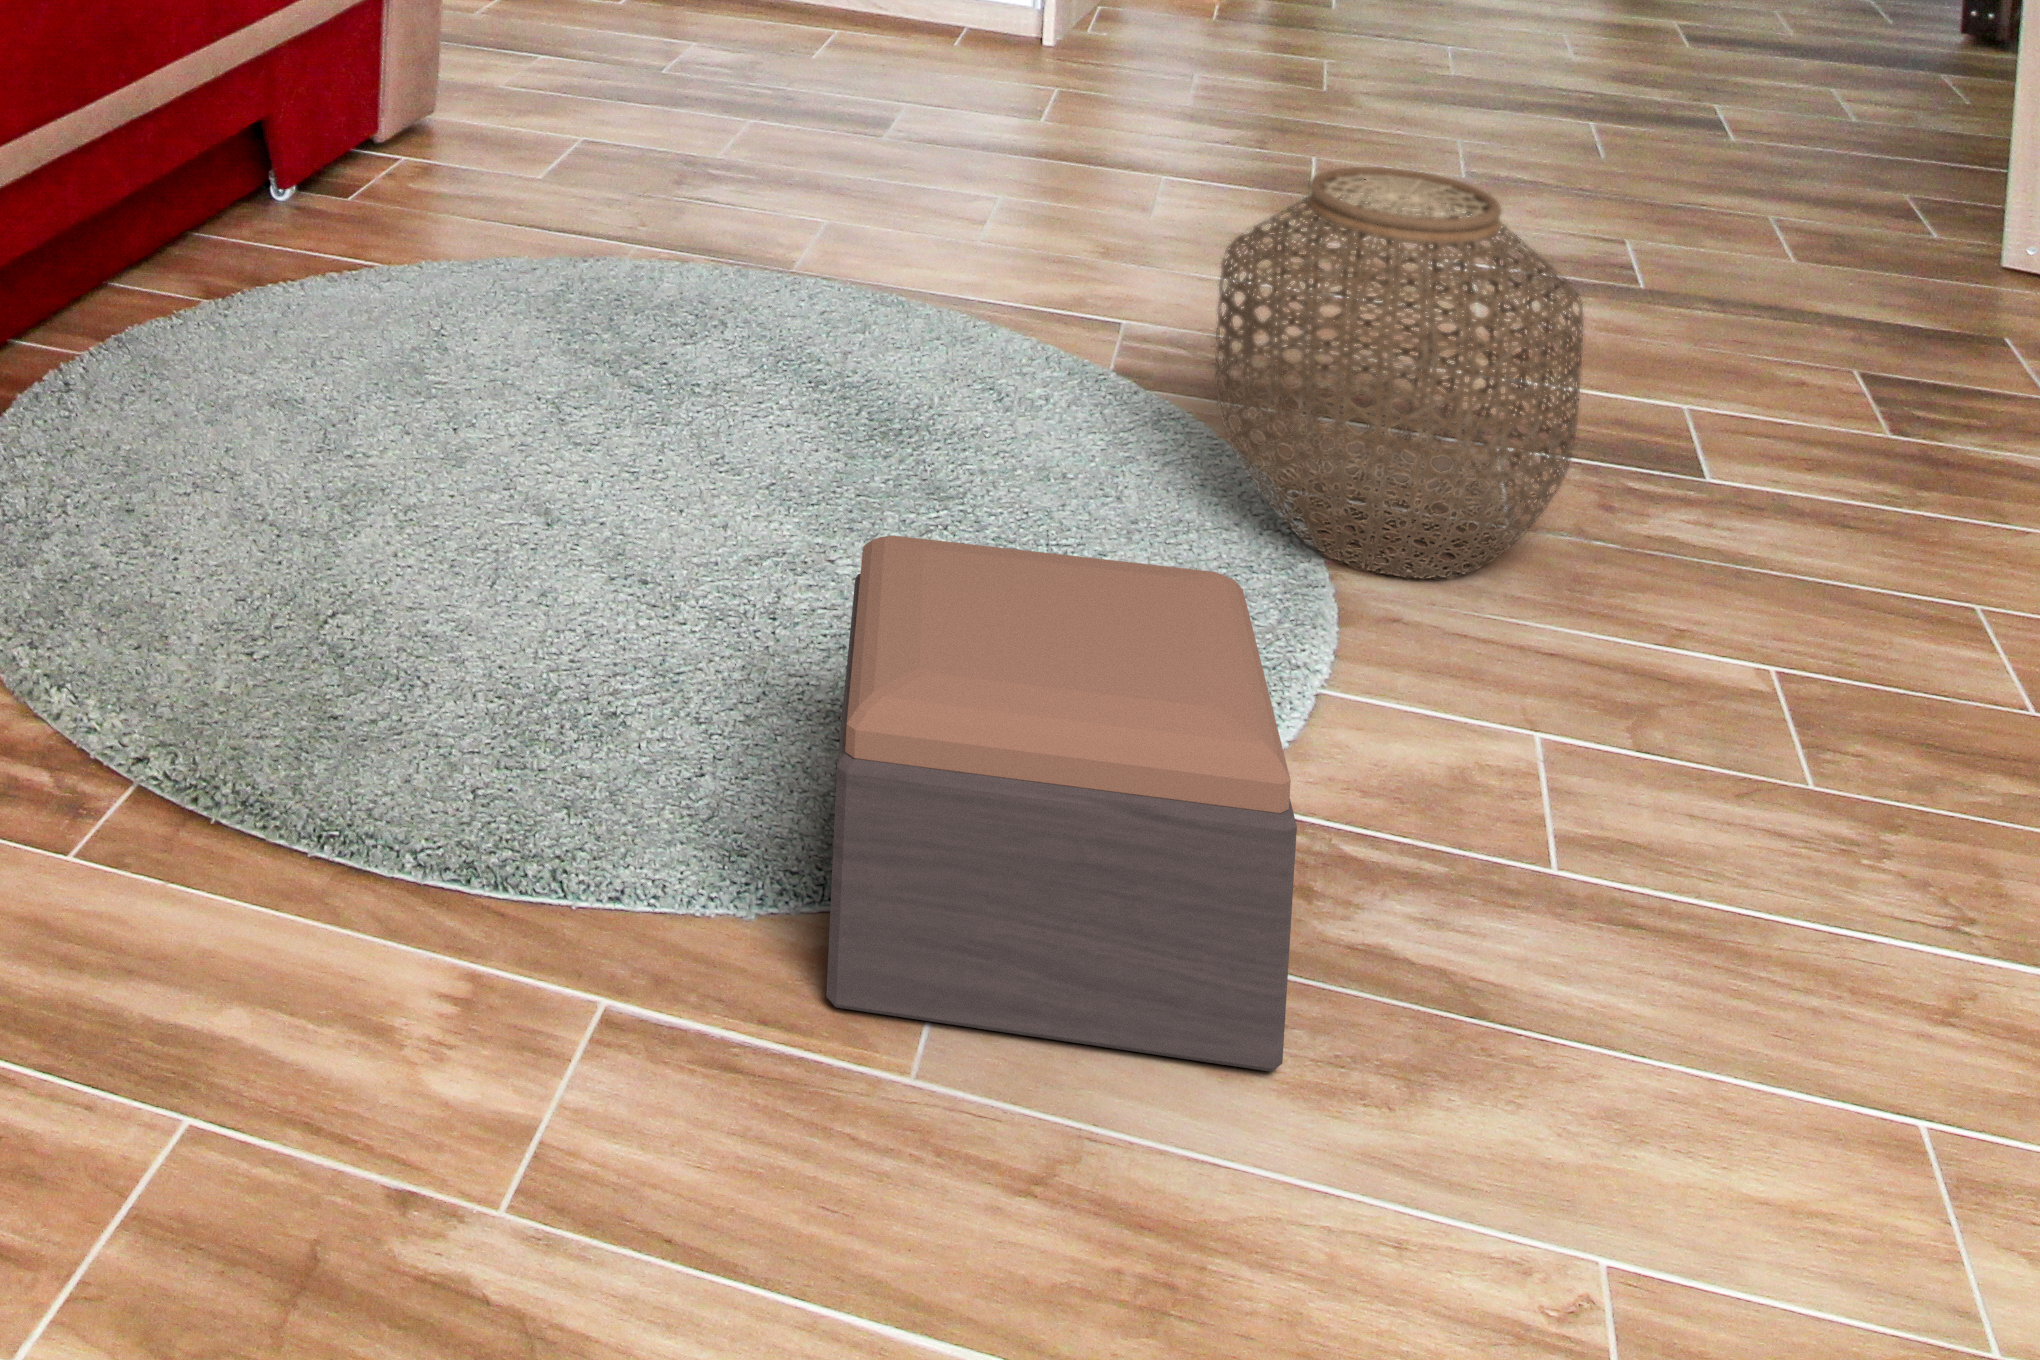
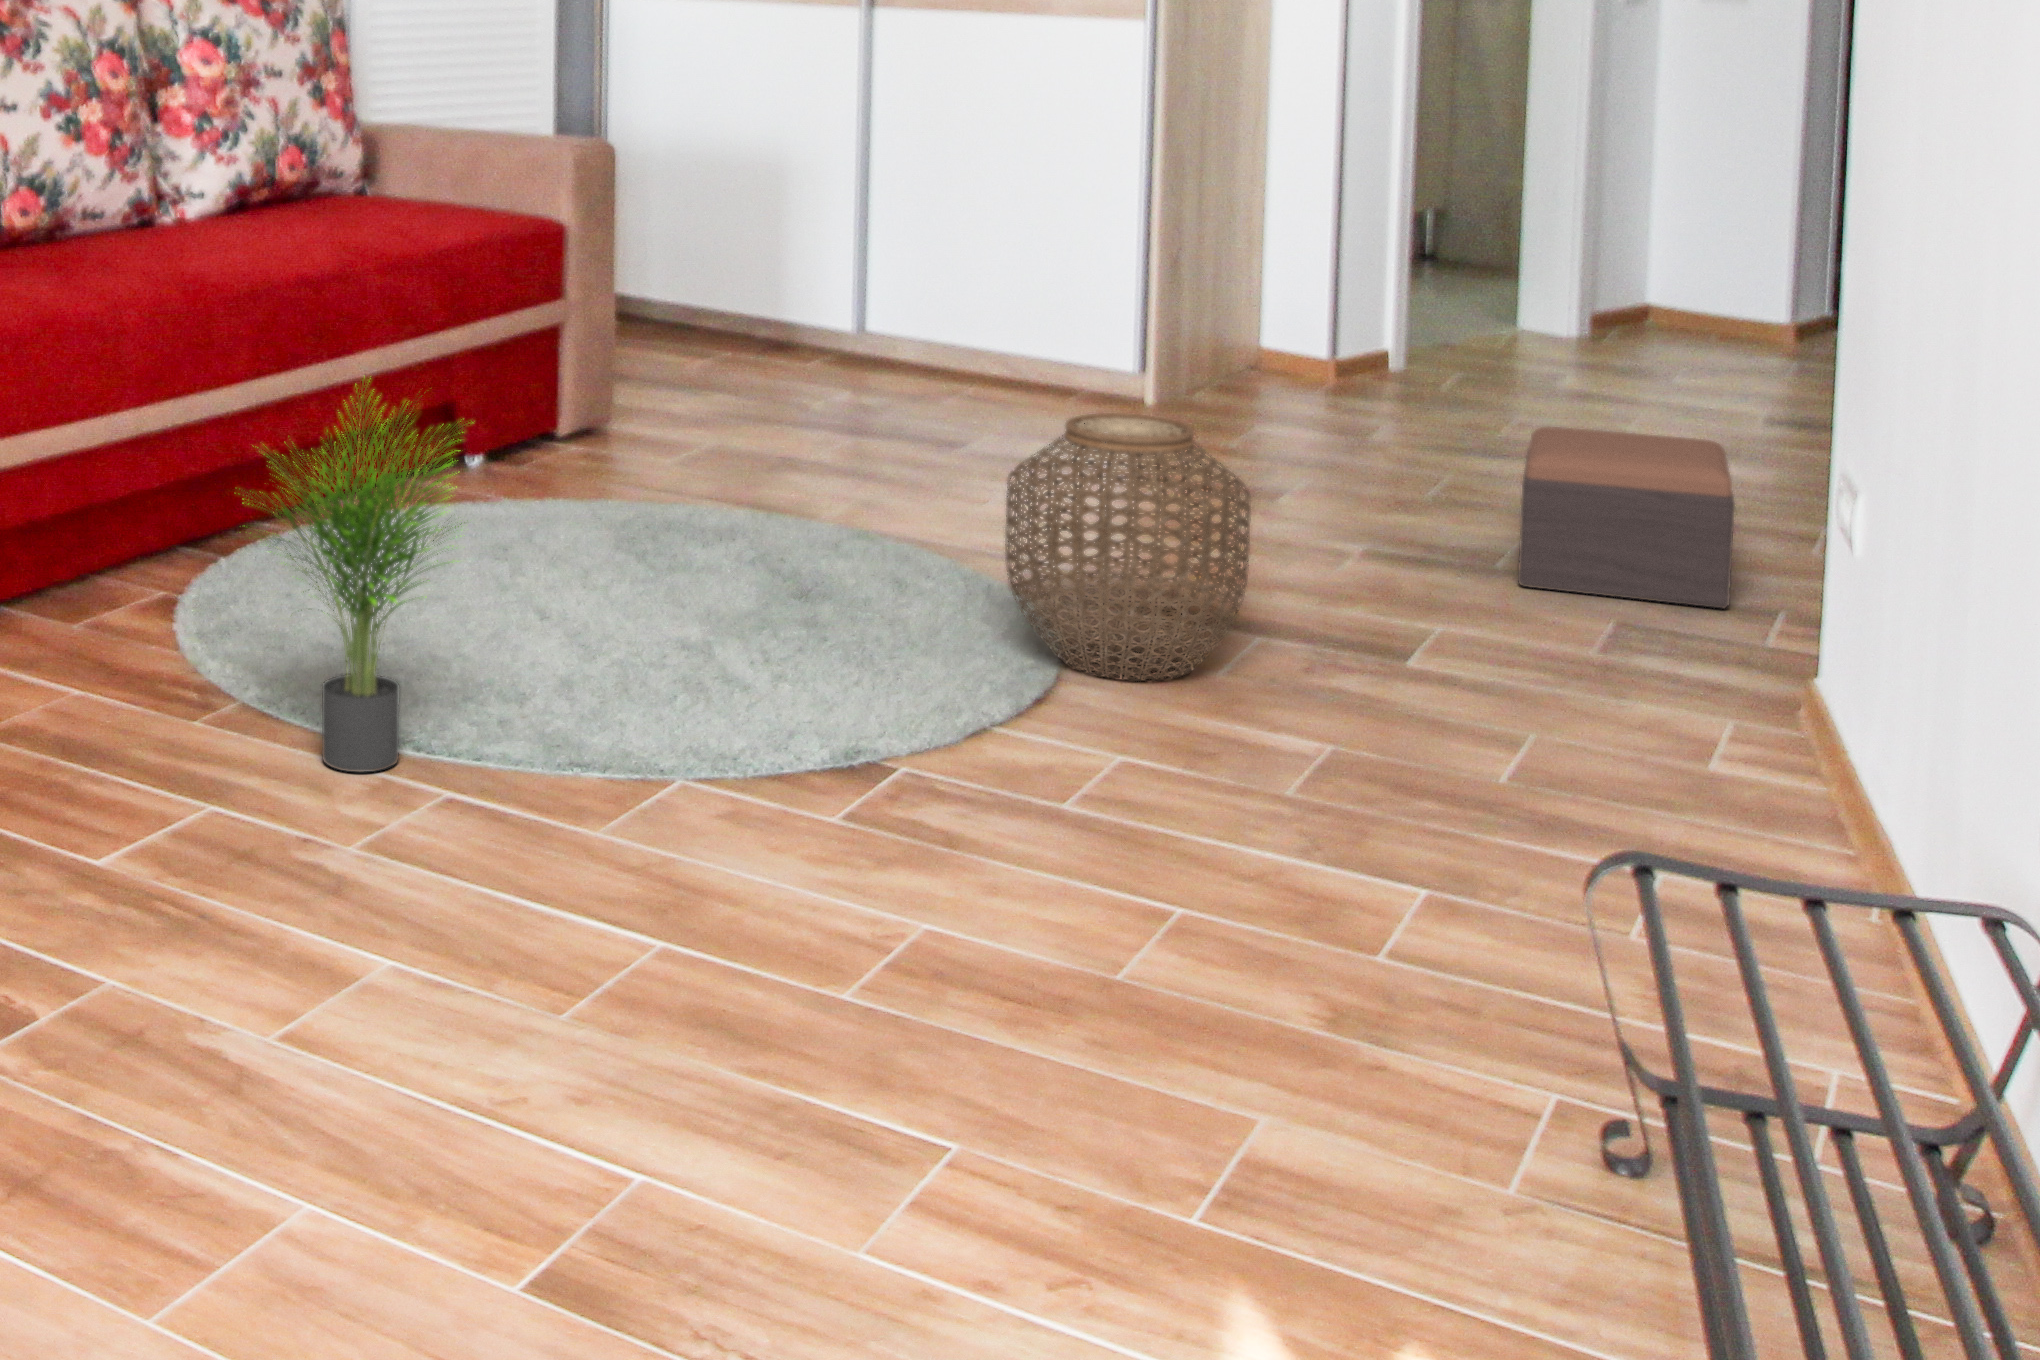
potted plant: none [143,231,631,991] -> present [248,395,465,773]
footstool: present [826,536,1297,1072] -> present [1518,427,1735,608]

